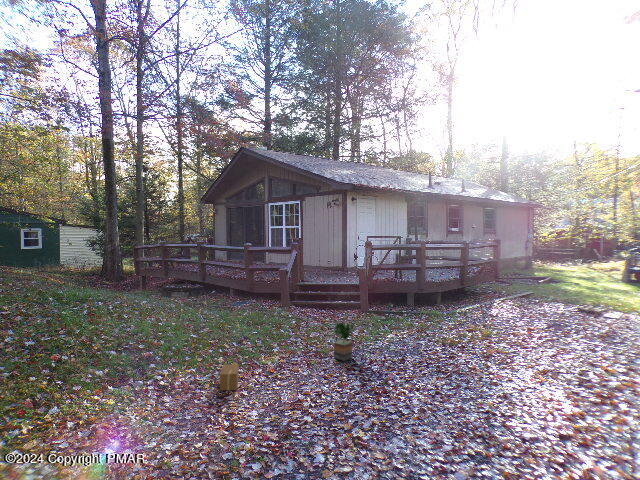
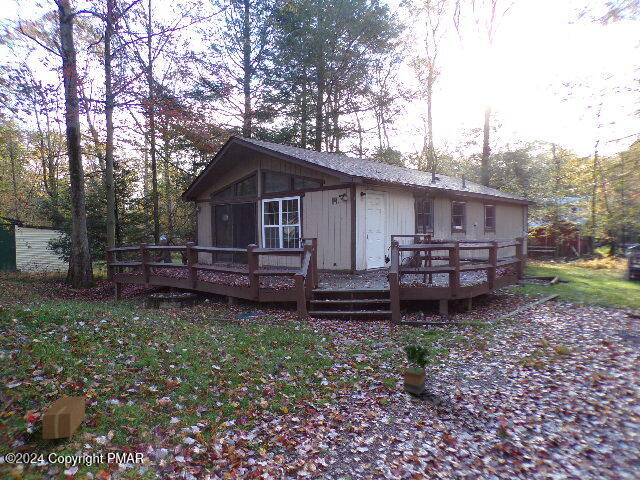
cardboard box: present [220,364,239,390] -> present [42,396,85,439]

